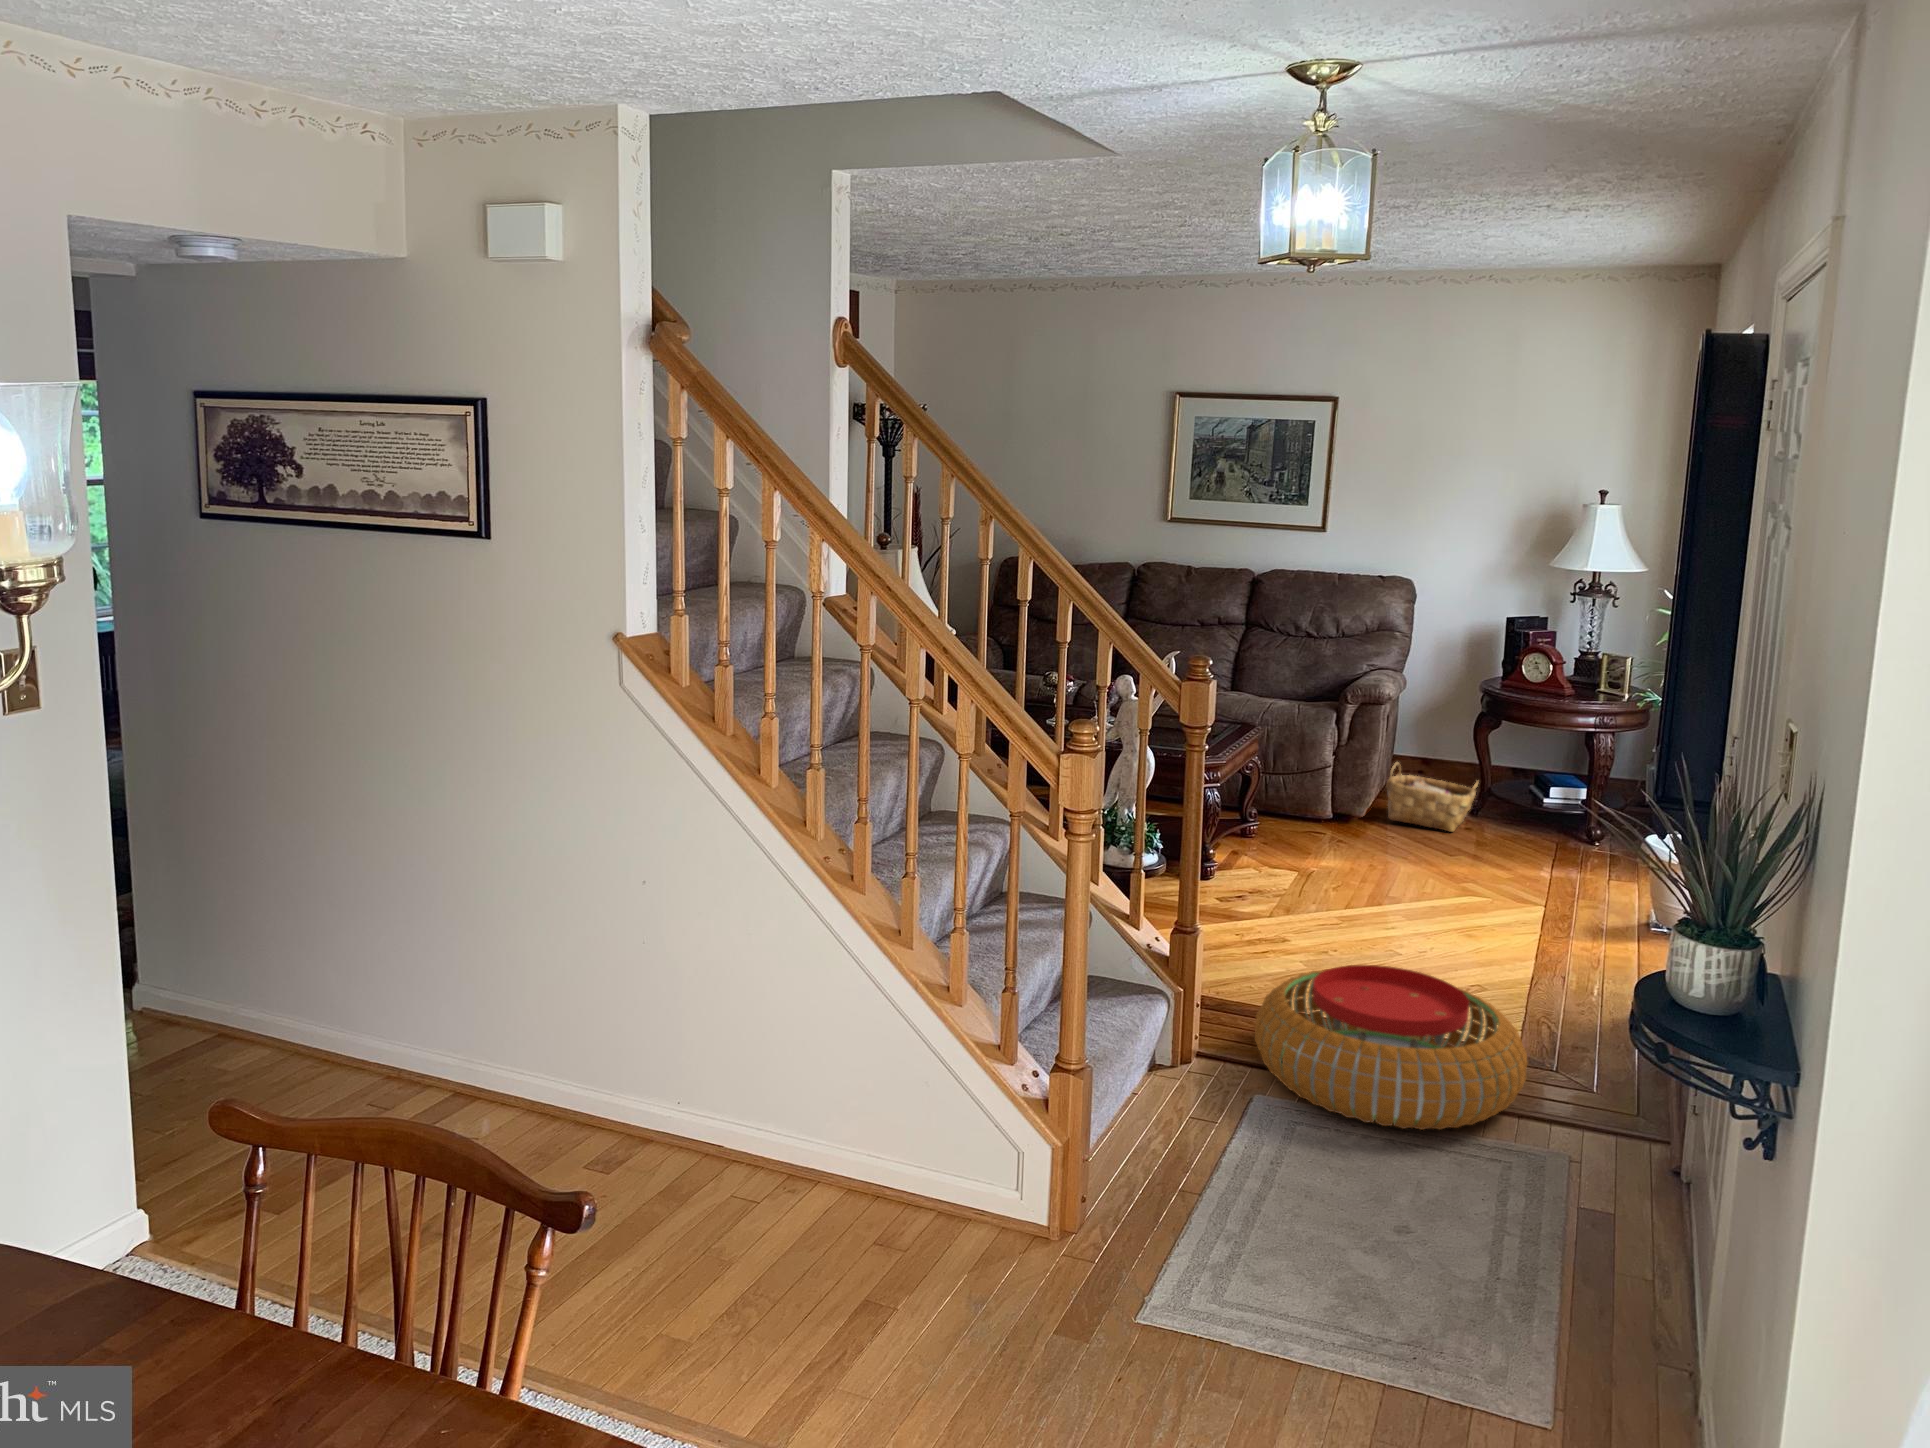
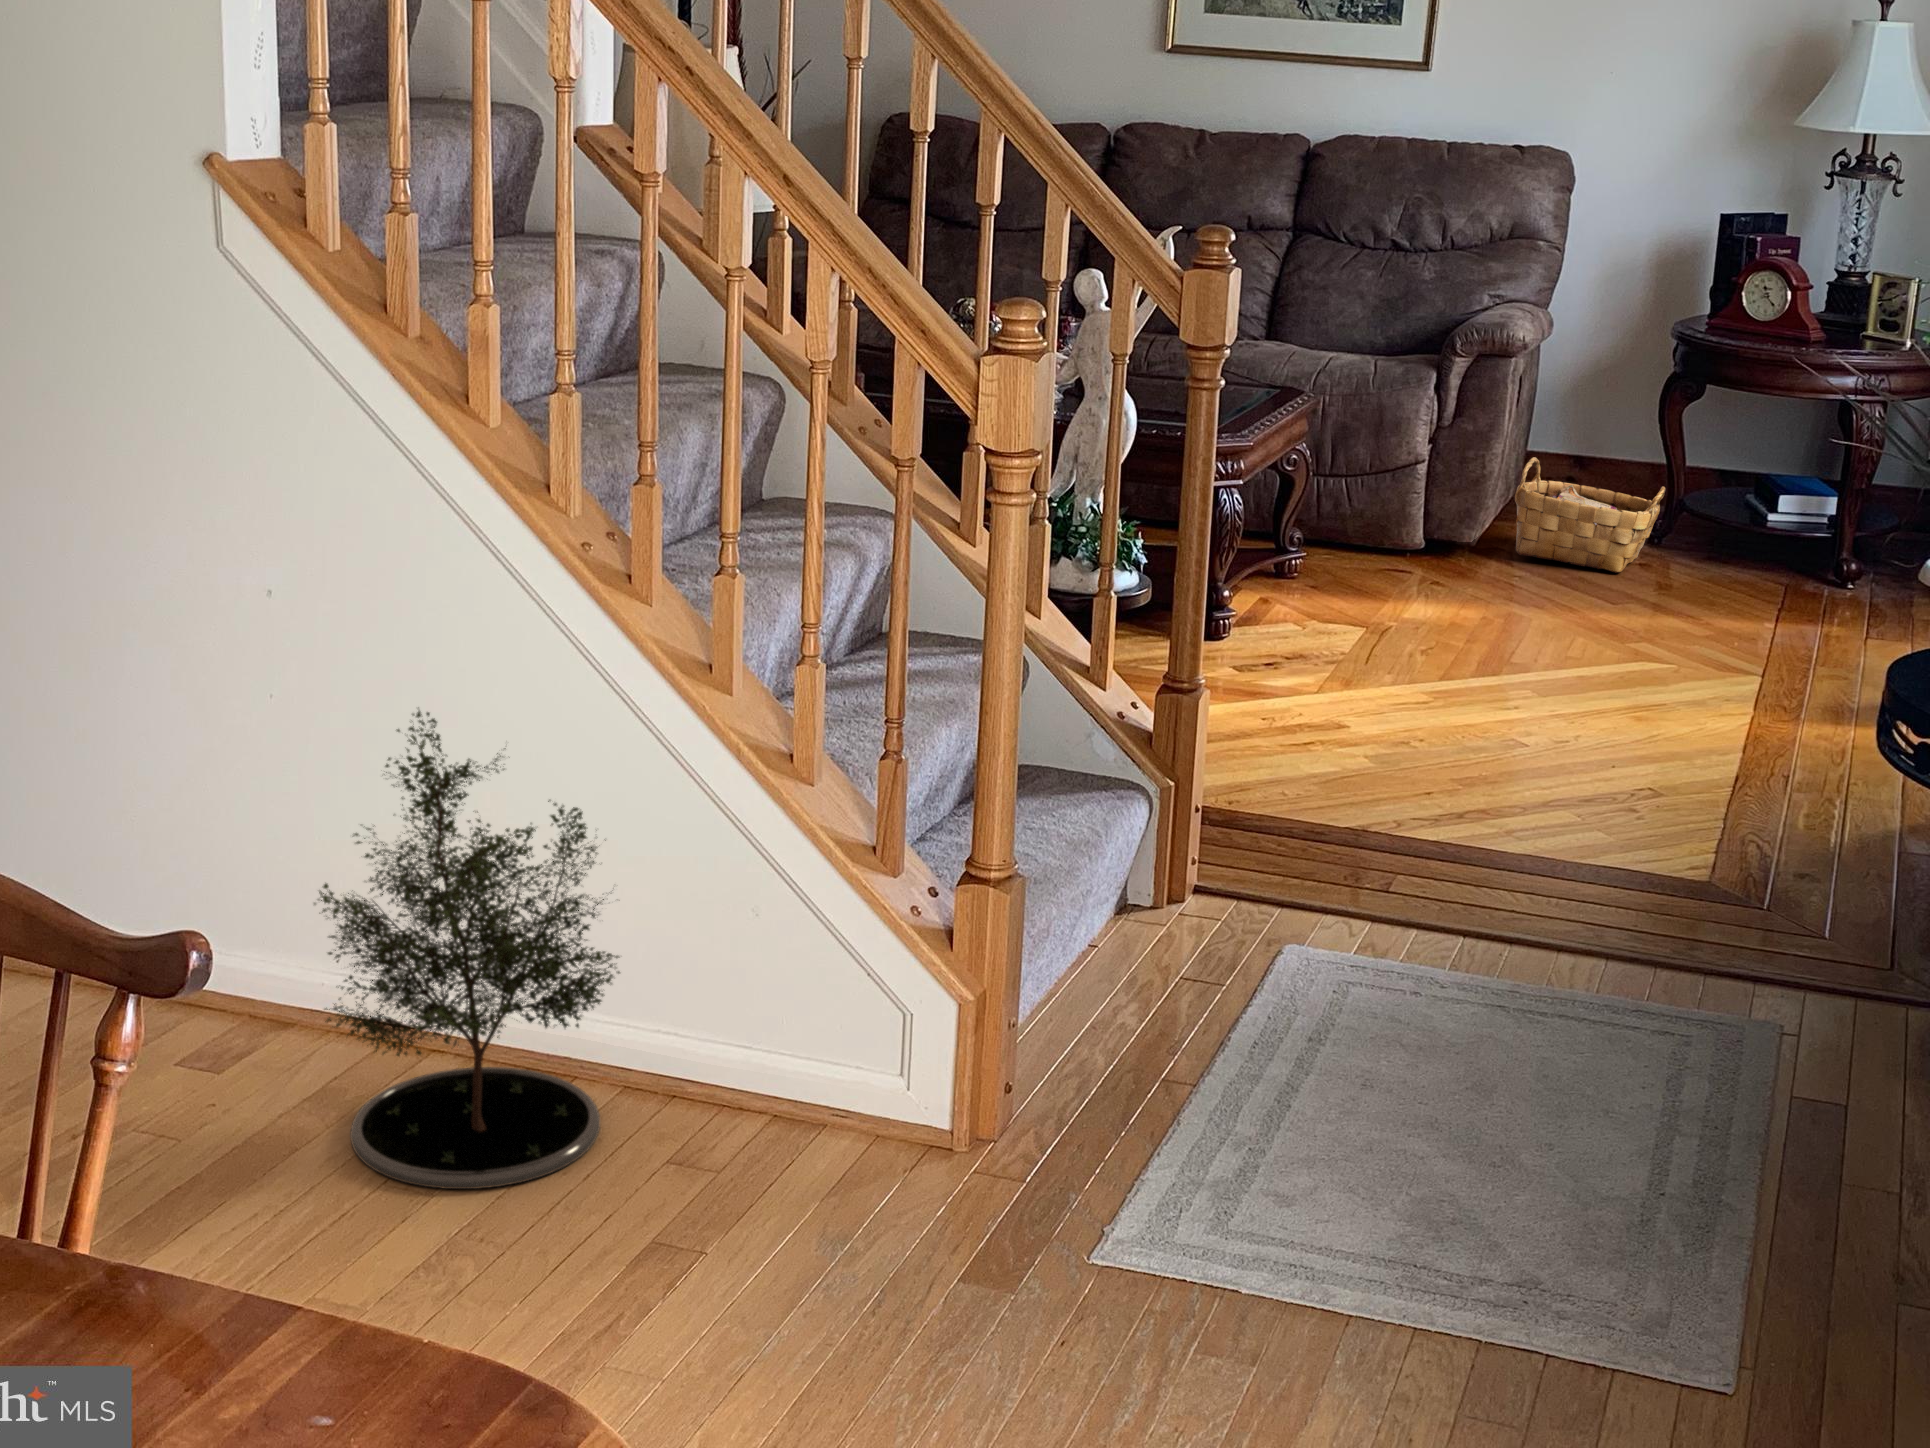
potted tree: none [655,962,843,1265] -> present [314,710,620,1189]
pouf: present [1255,965,1527,1130] -> none [1287,745,1712,987]

